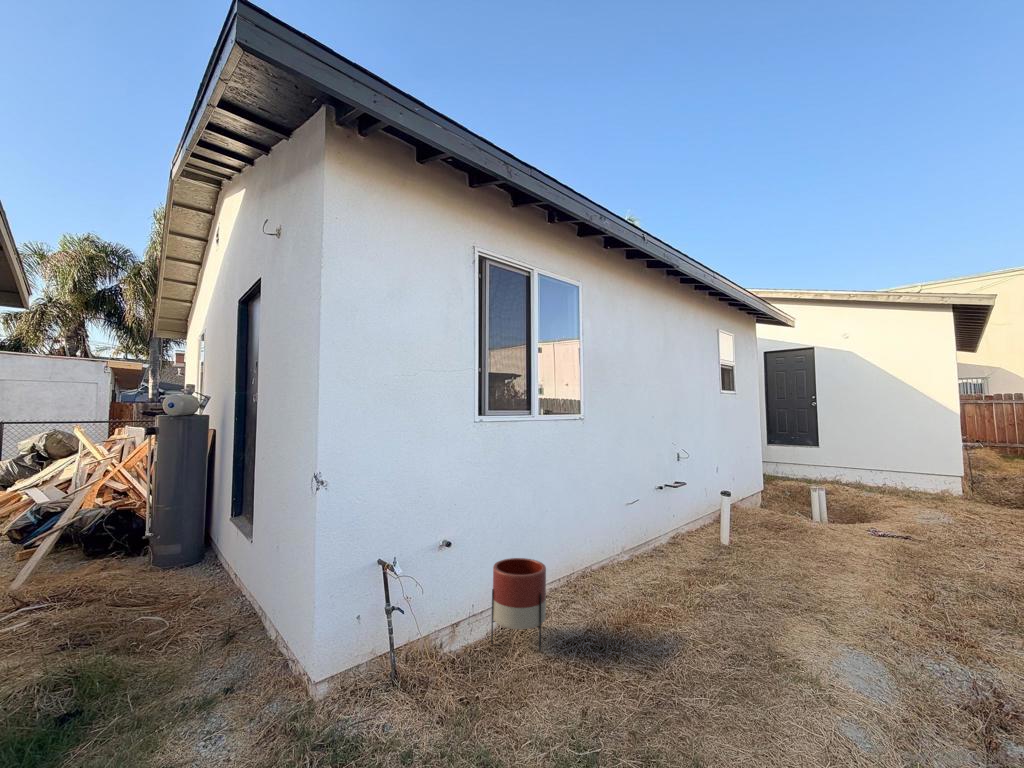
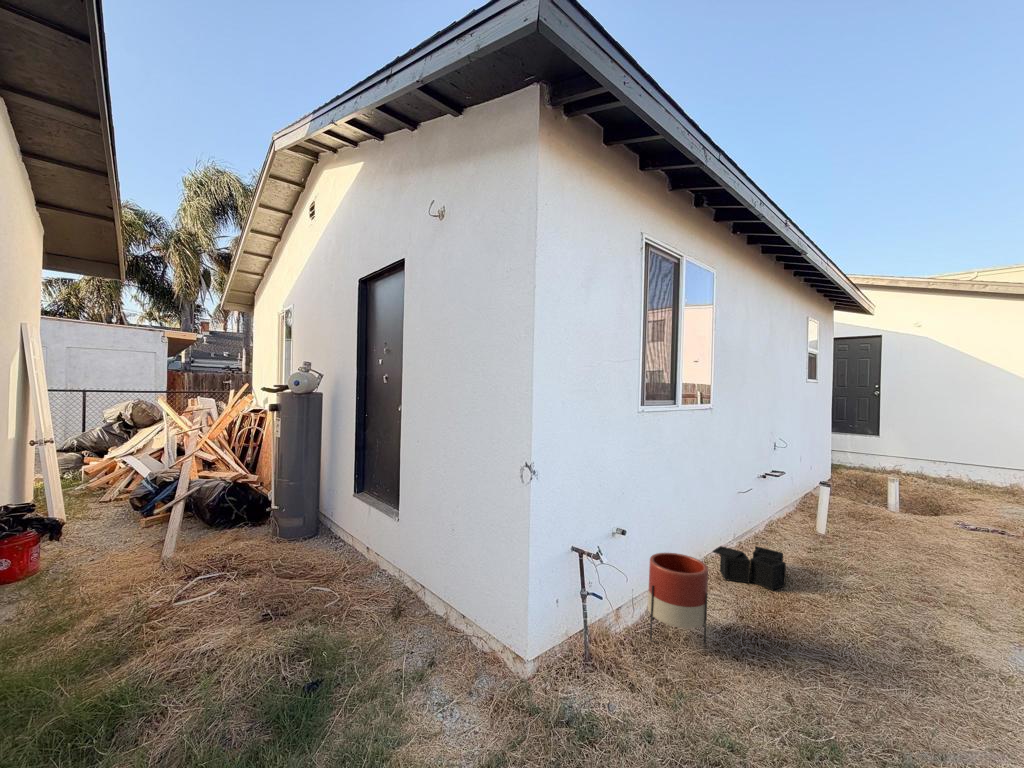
storage bin: none [591,554,667,595] -> present [713,546,788,590]

